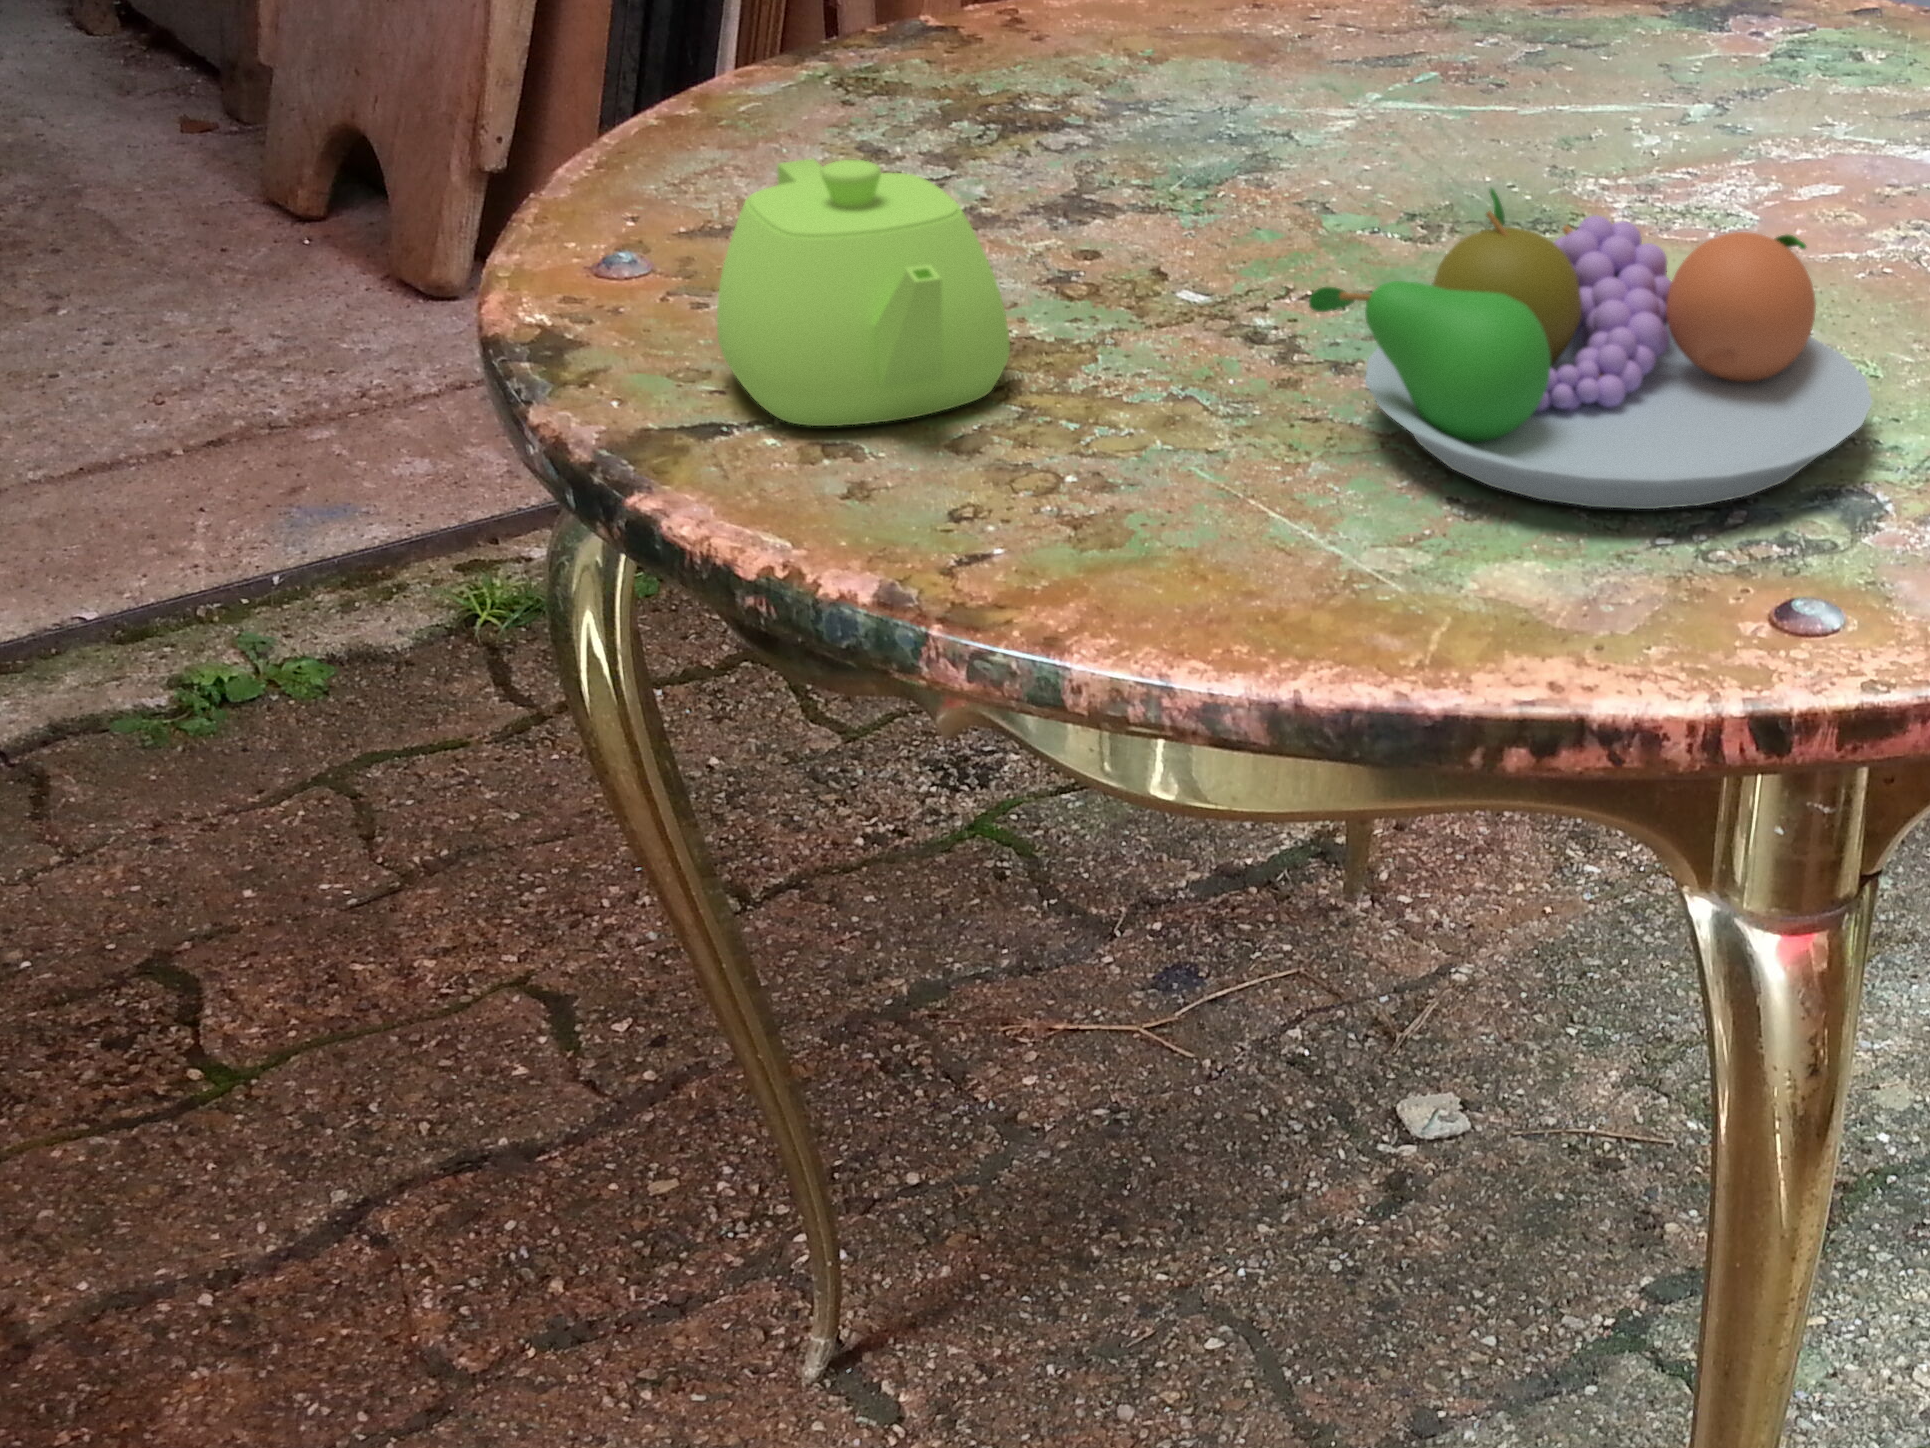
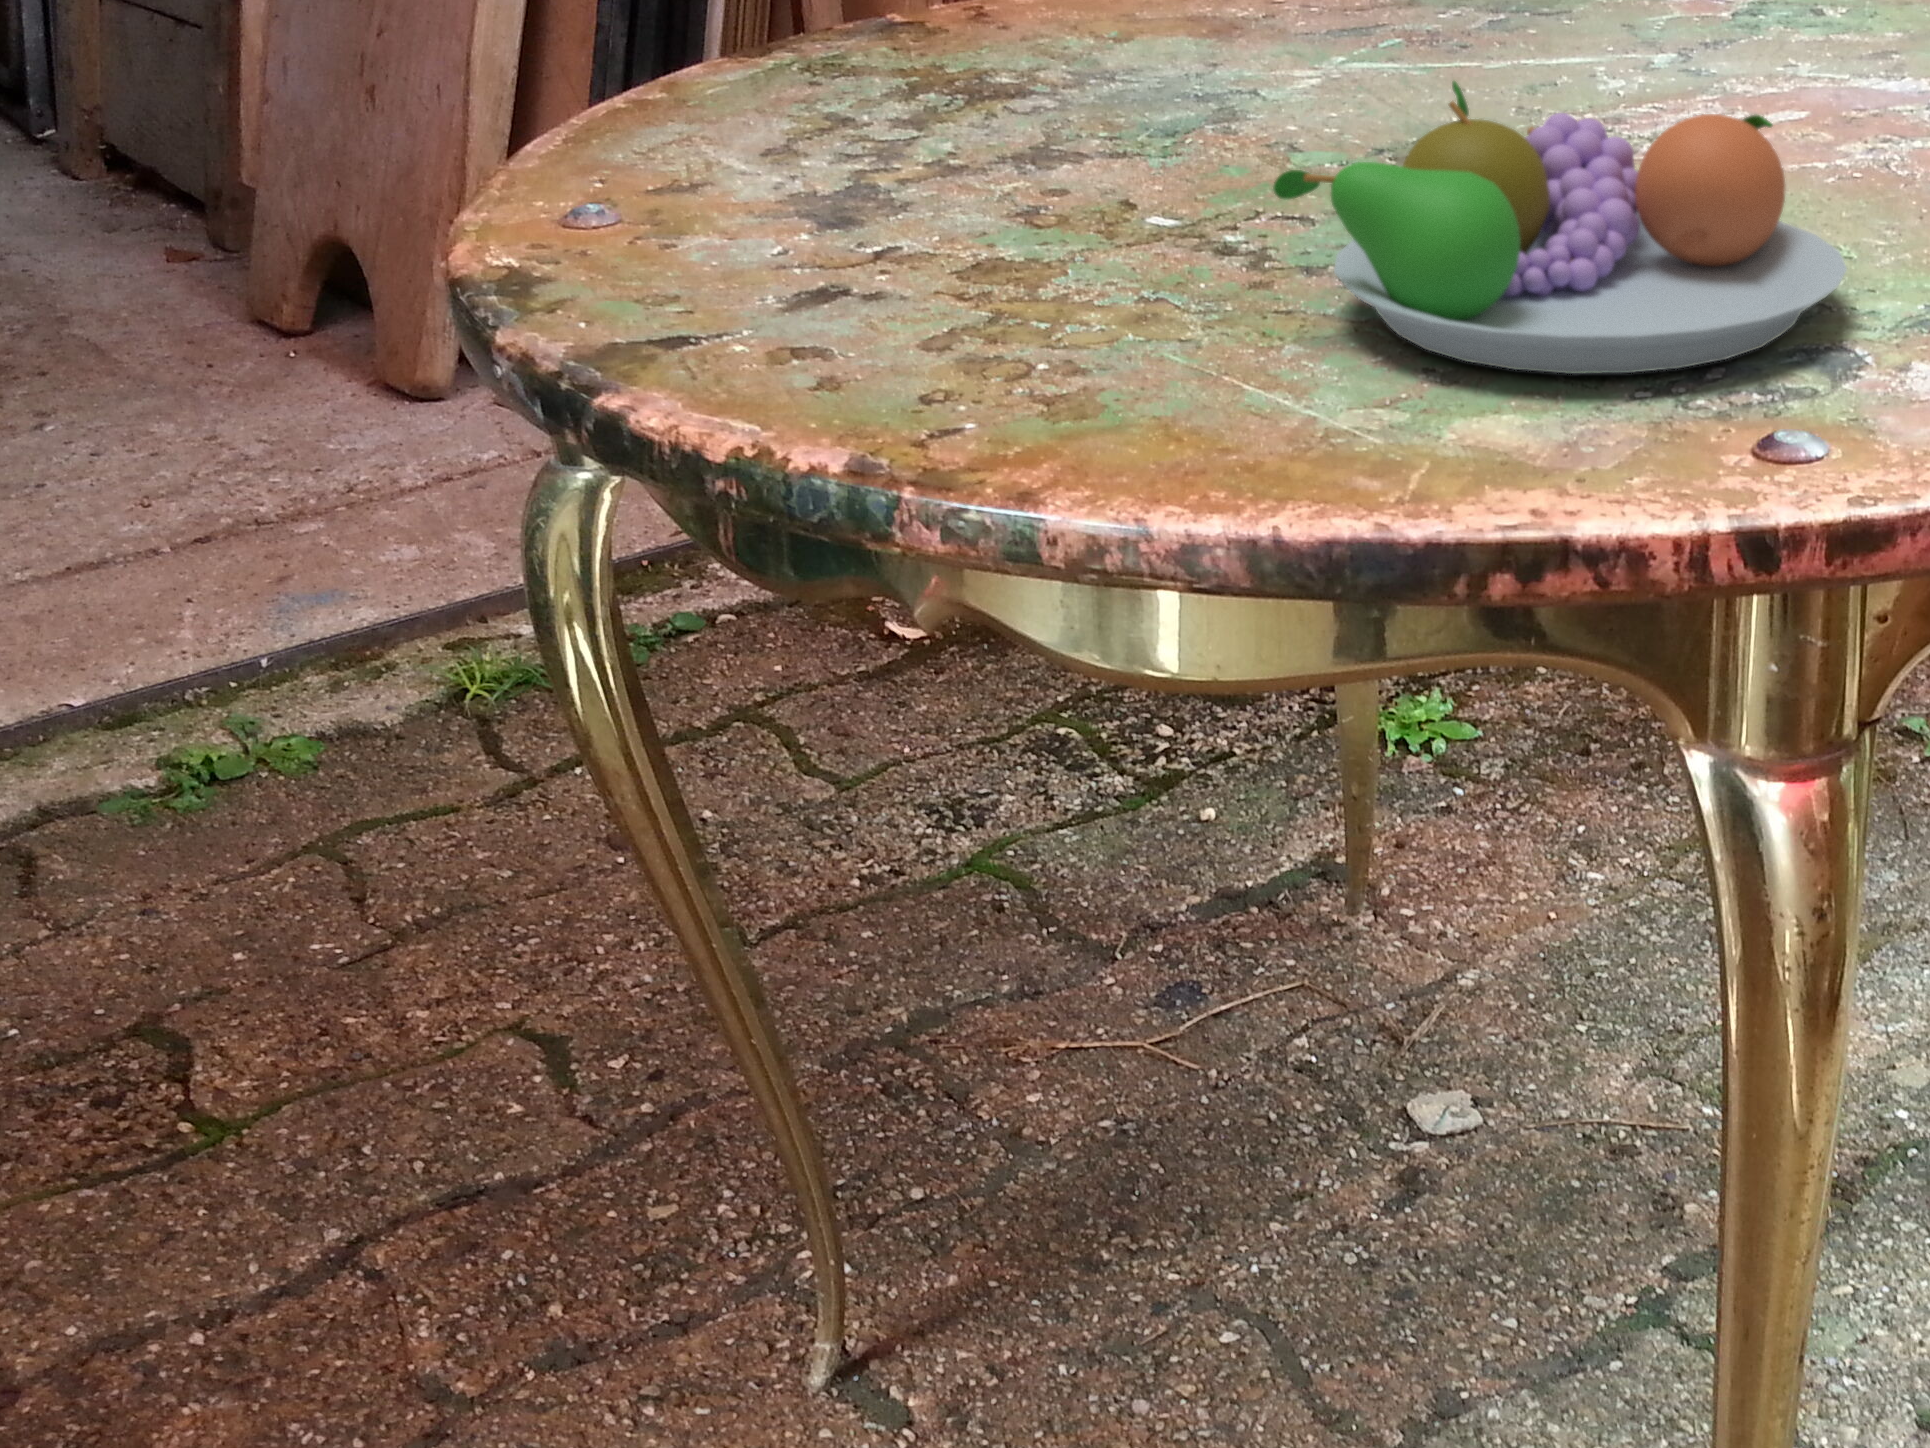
teapot: present [717,159,1010,426] -> none [679,76,975,340]

